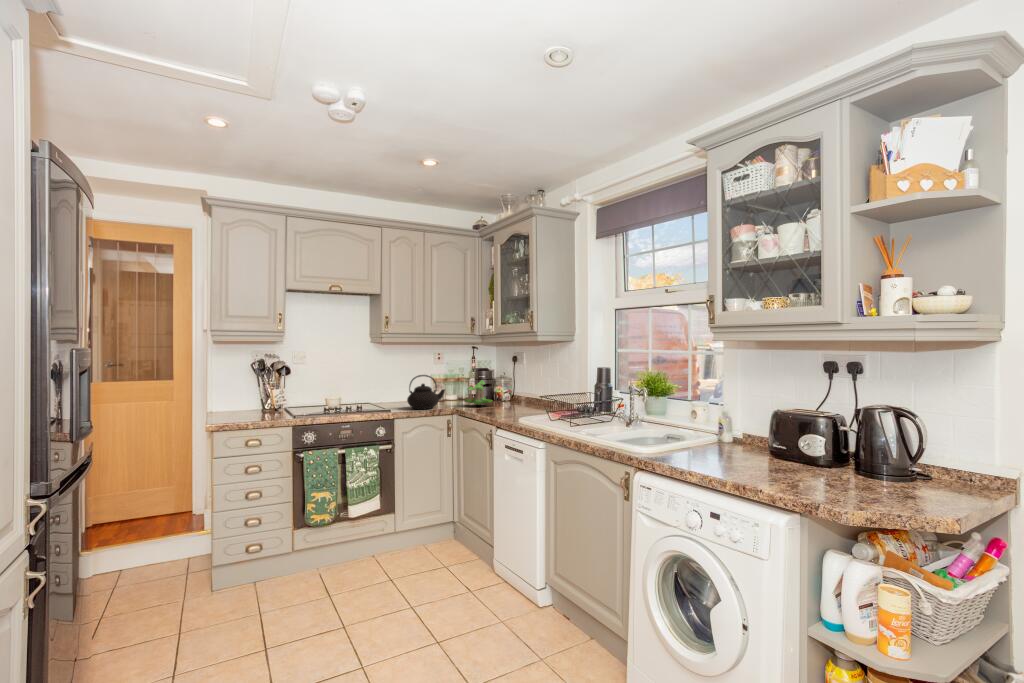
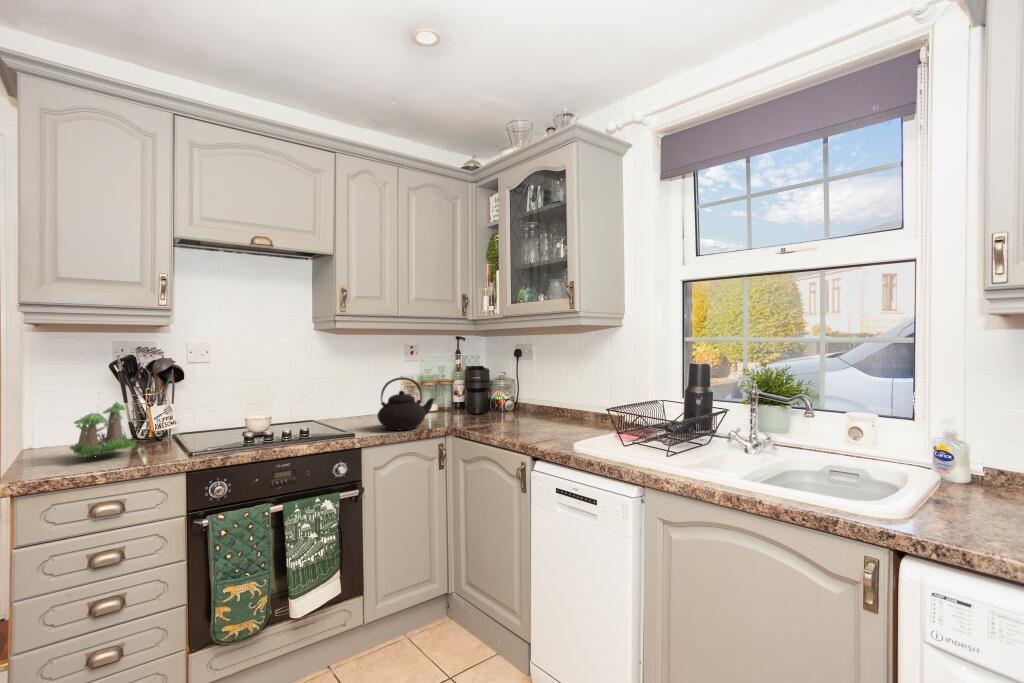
plant: present [465,380,492,404] -> present [70,402,136,457]

